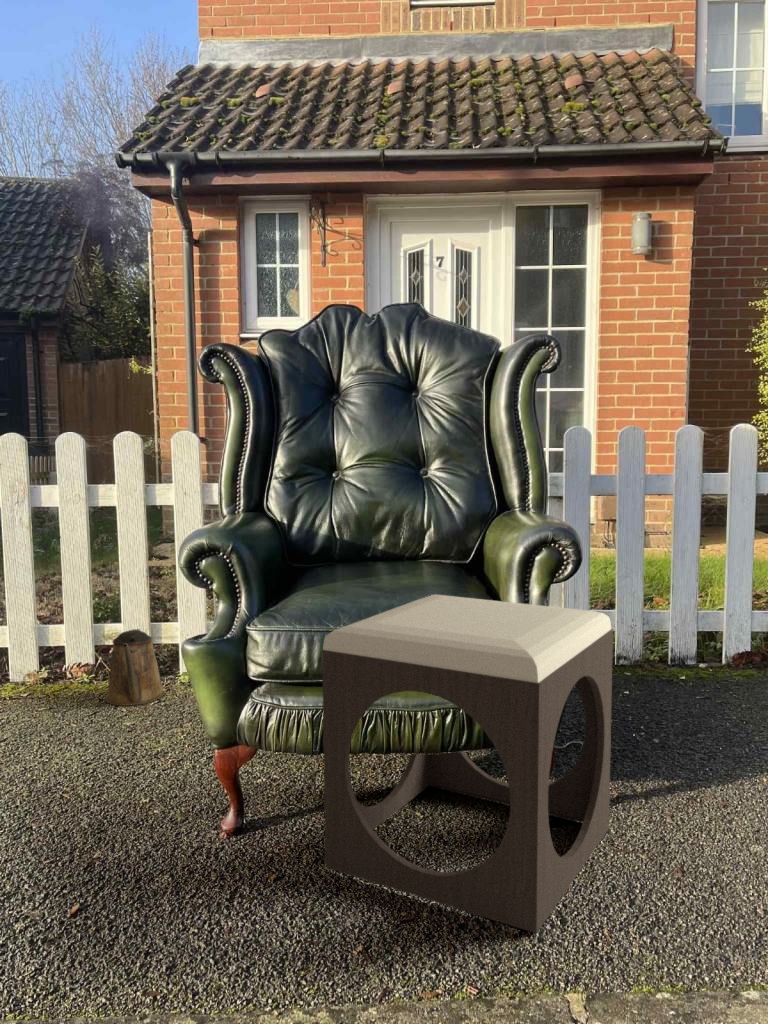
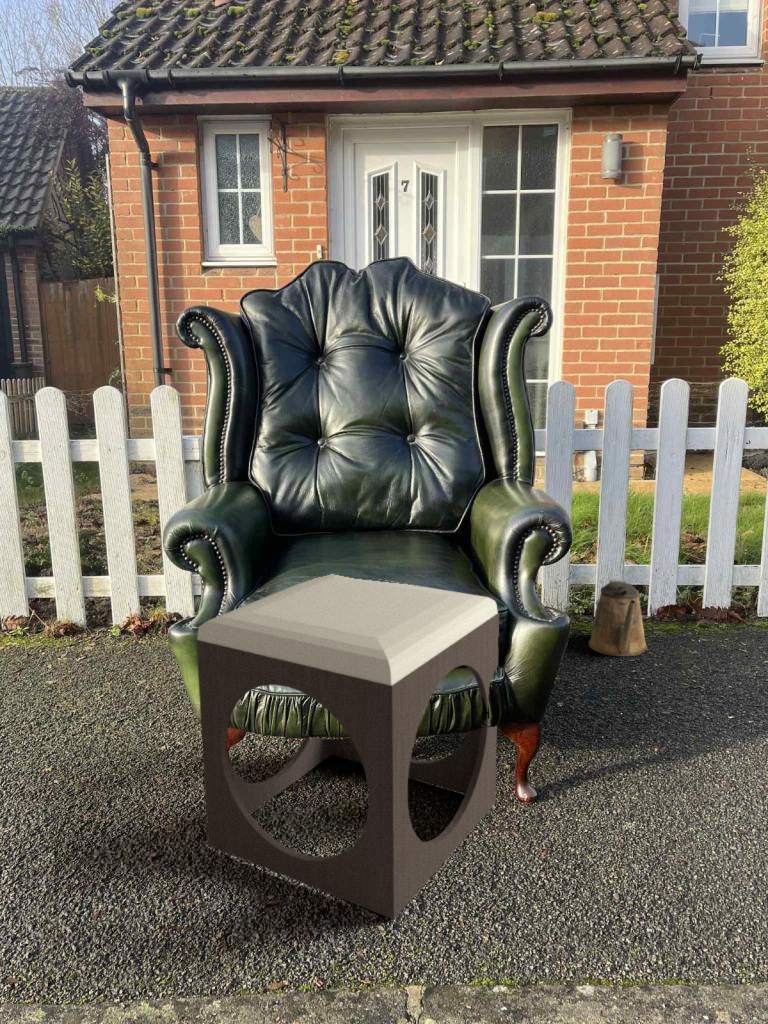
watering can: present [105,629,165,706] -> present [589,579,647,656]

